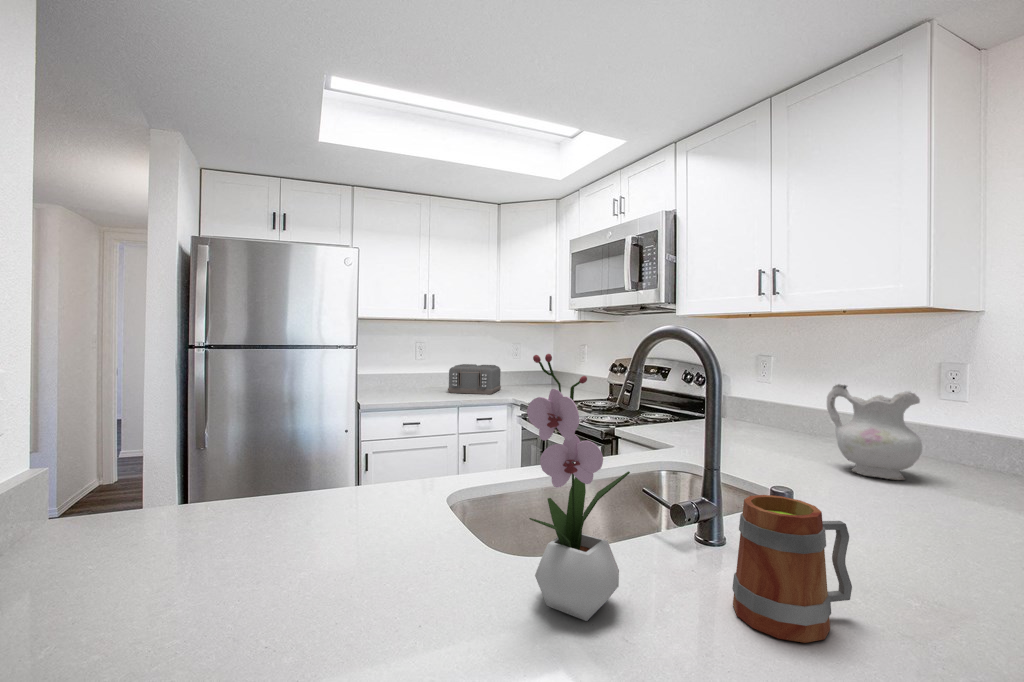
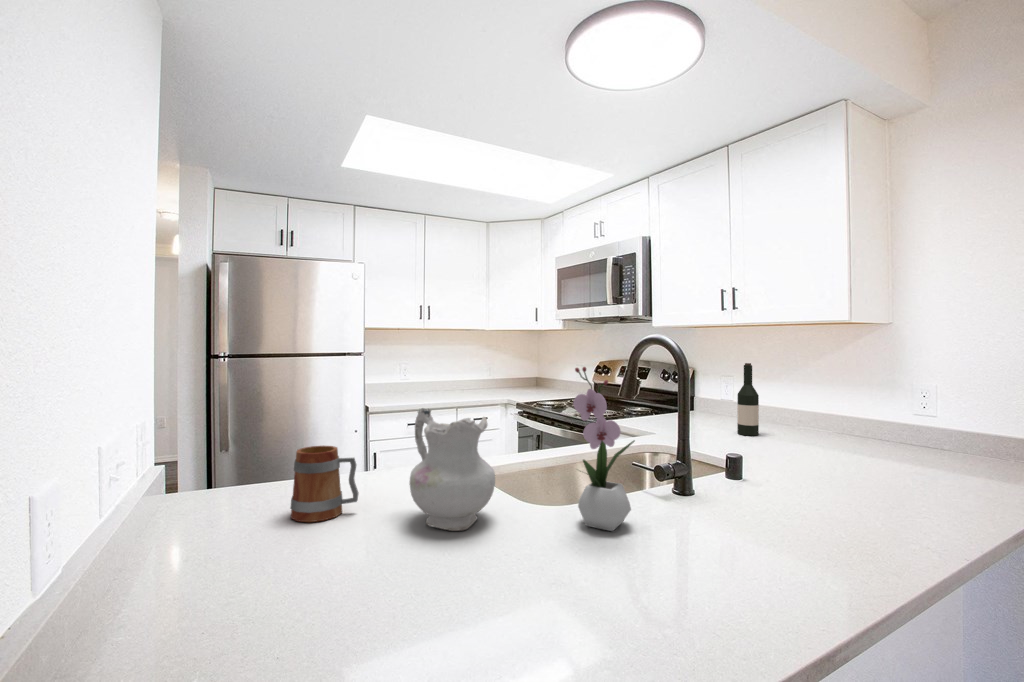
wine bottle: none [781,362,810,453] -> present [737,363,759,436]
toaster: present [448,364,501,394] -> none [446,369,493,396]
ceramic pitcher: present [827,384,922,480] -> present [409,408,495,531]
mug: present [732,495,852,643] -> present [290,446,359,522]

